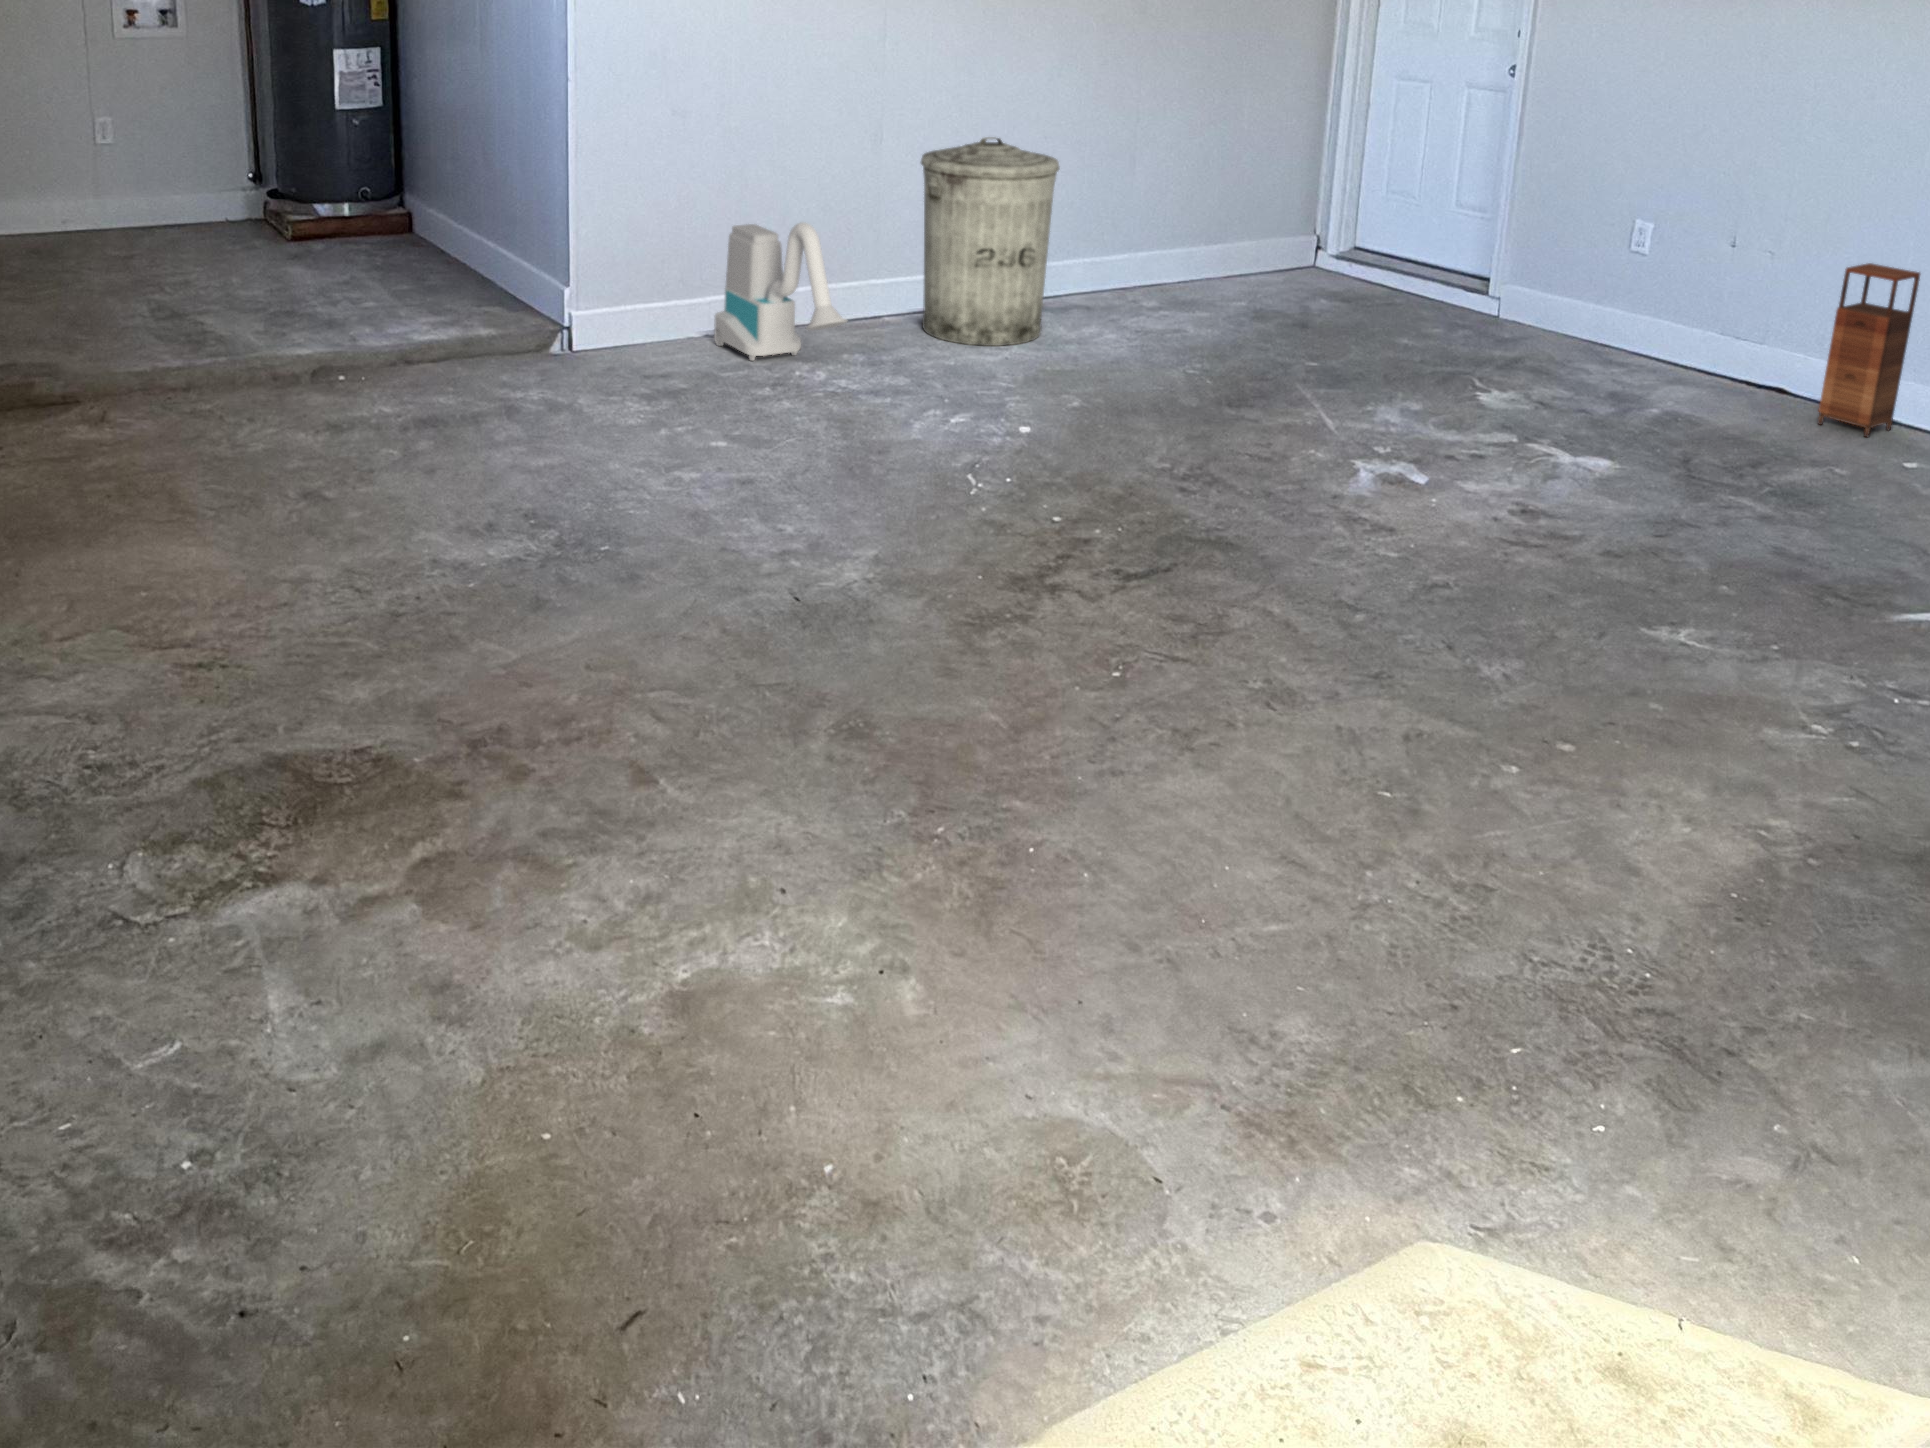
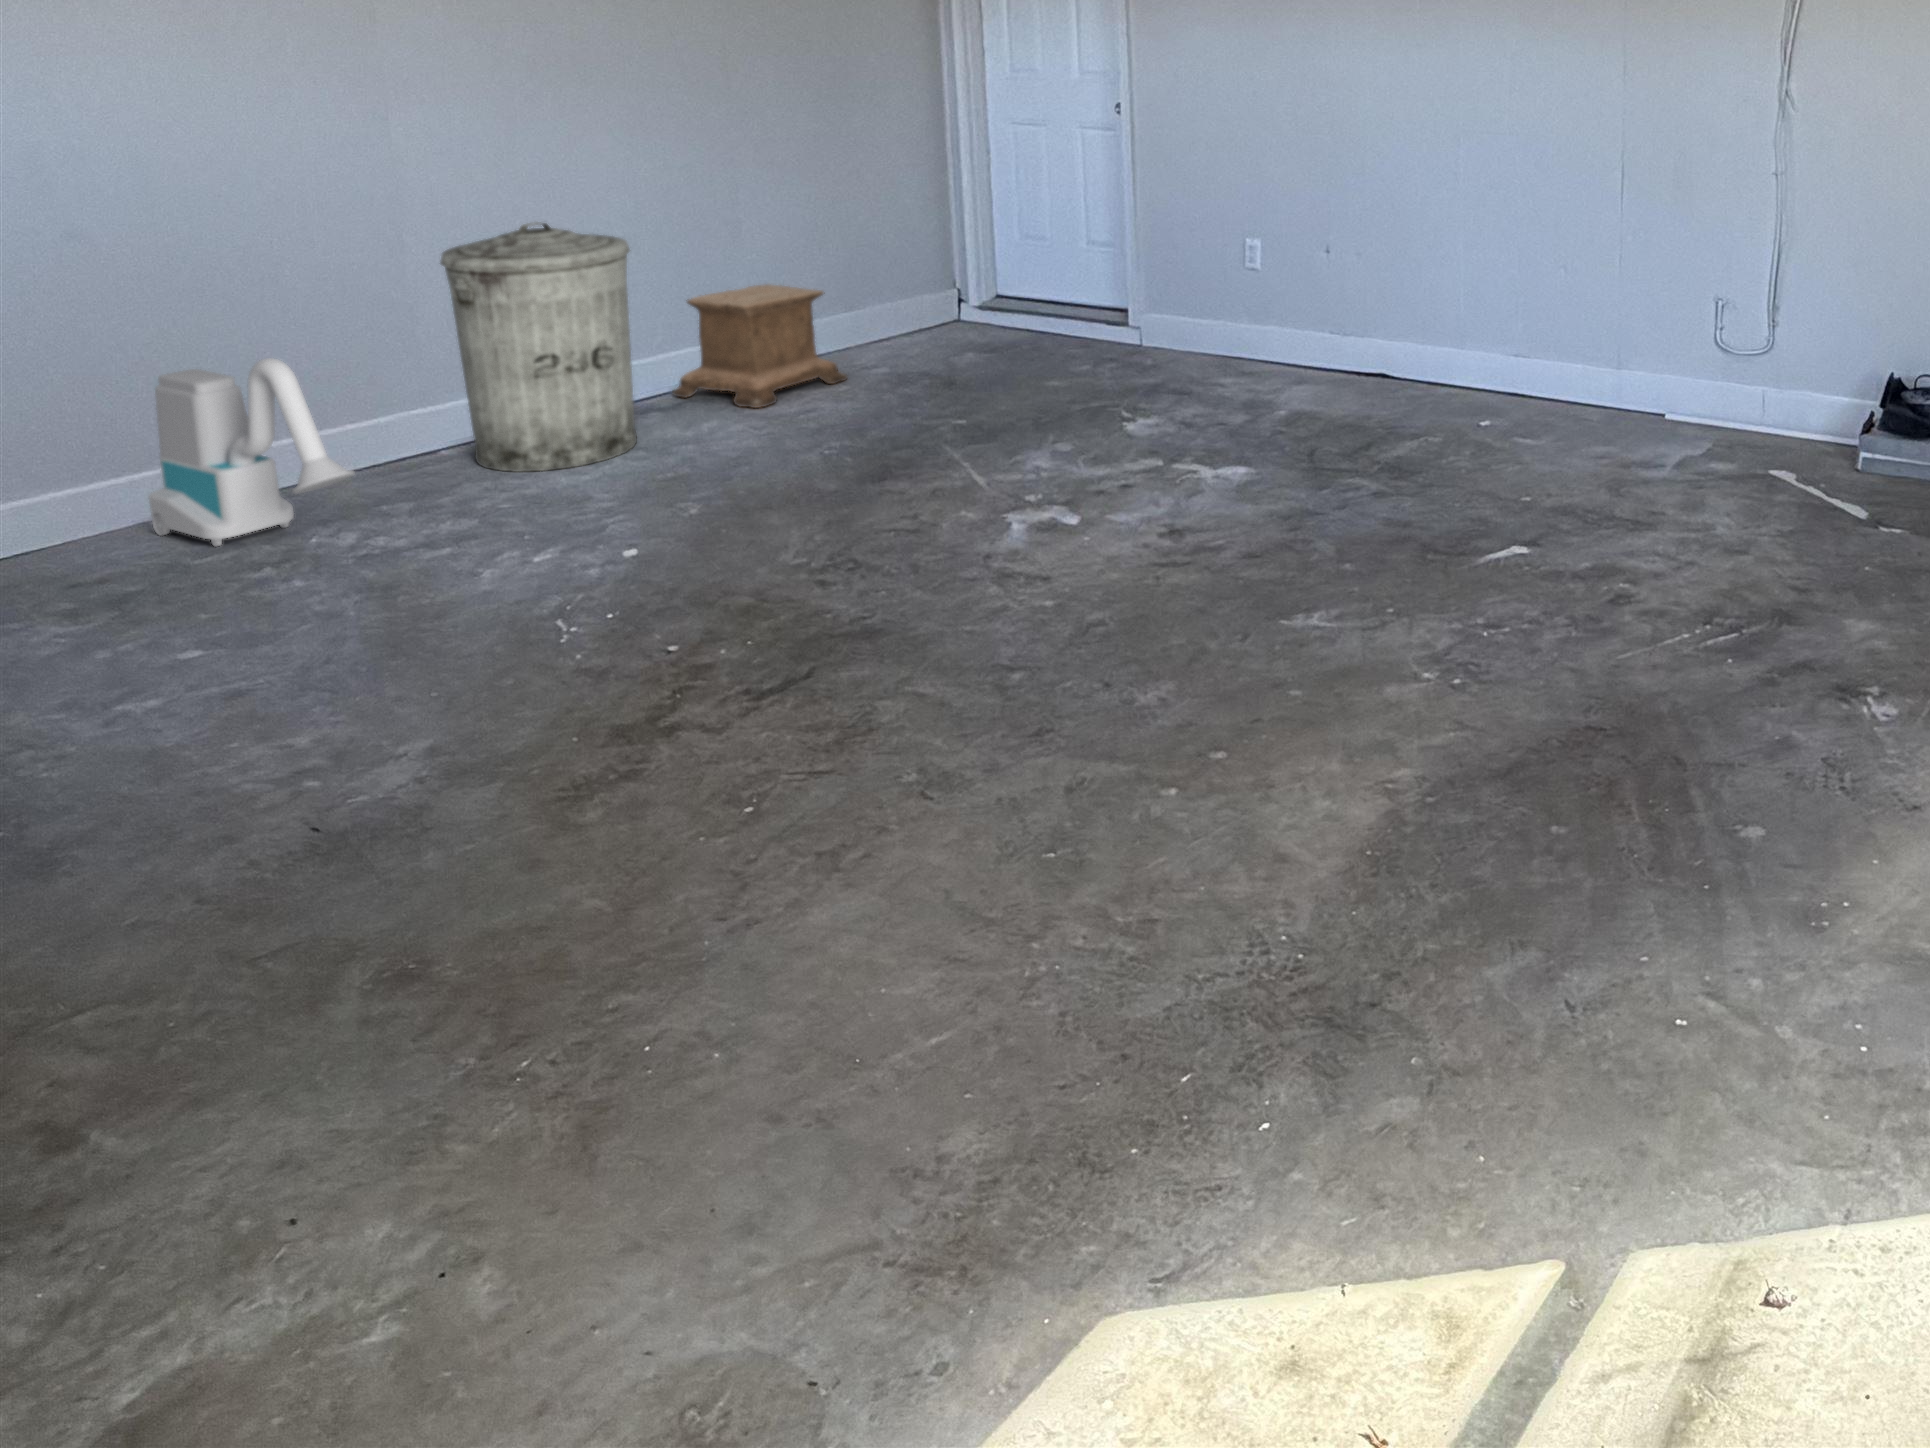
stool: none [1070,212,1216,321] -> present [673,284,847,408]
storage cabinet: present [1818,263,1920,437] -> none [1416,252,1474,405]

